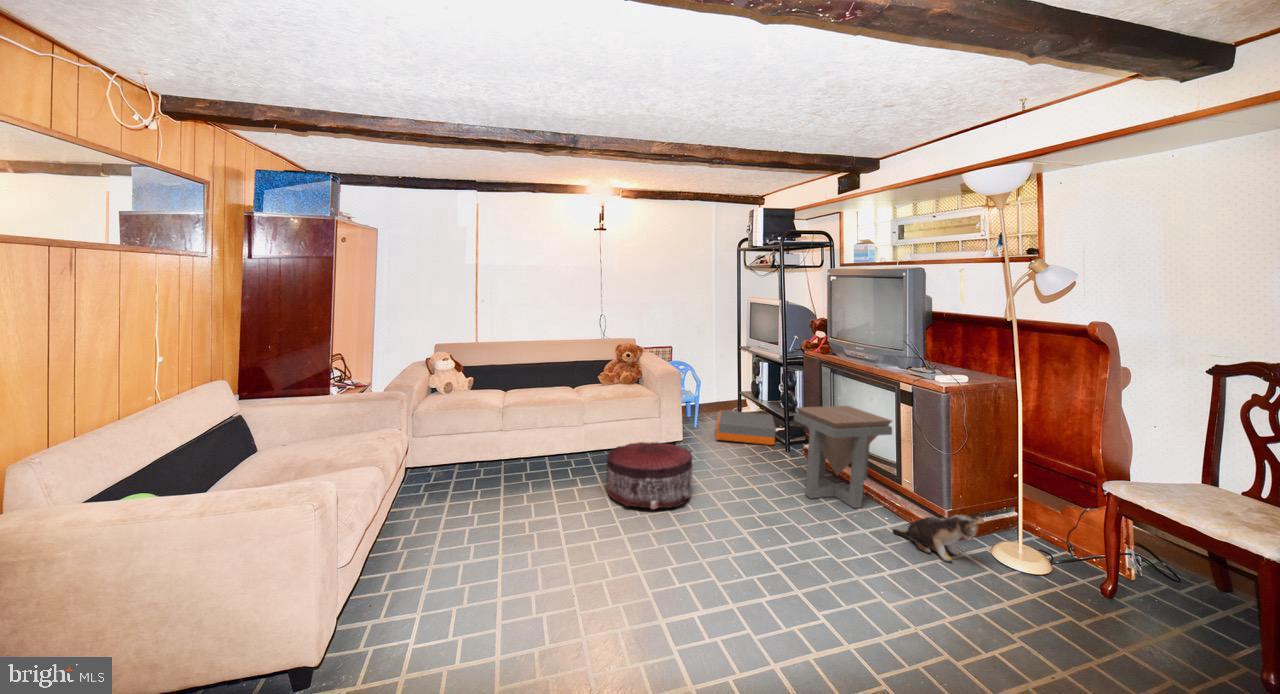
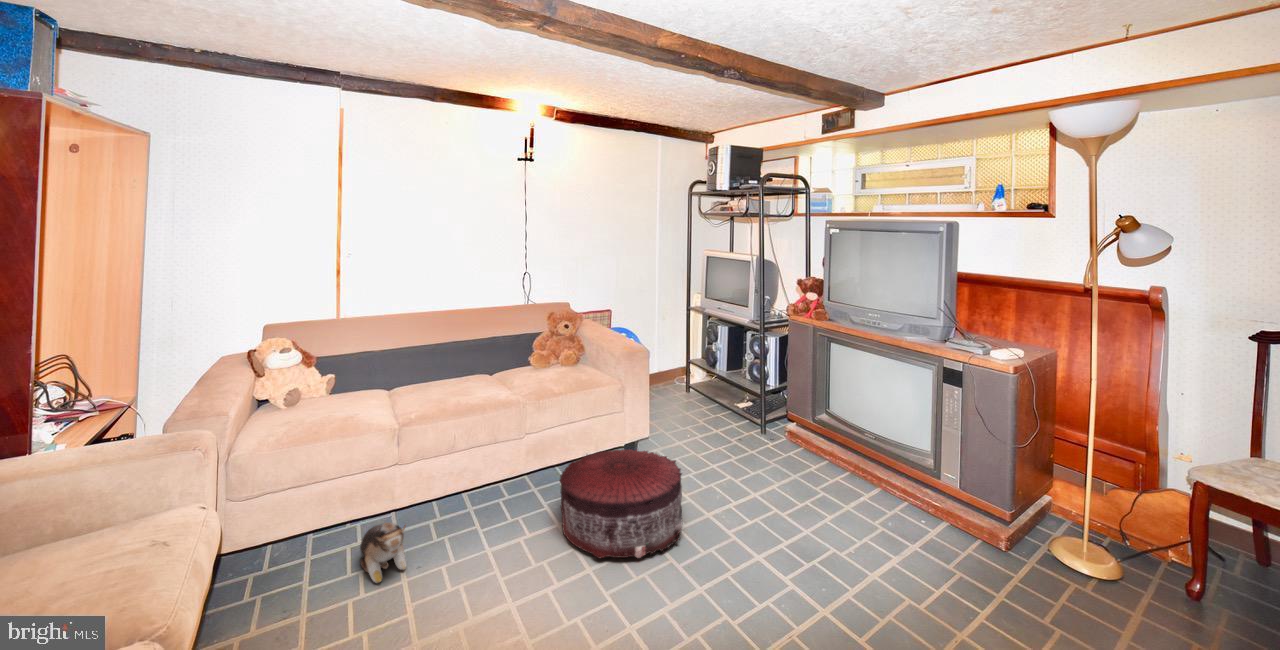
side table: present [794,406,892,508] -> none [798,379,926,514]
storage box: present [716,410,776,445] -> none [674,387,751,428]
plush toy: present [893,514,984,561] -> present [360,523,406,583]

